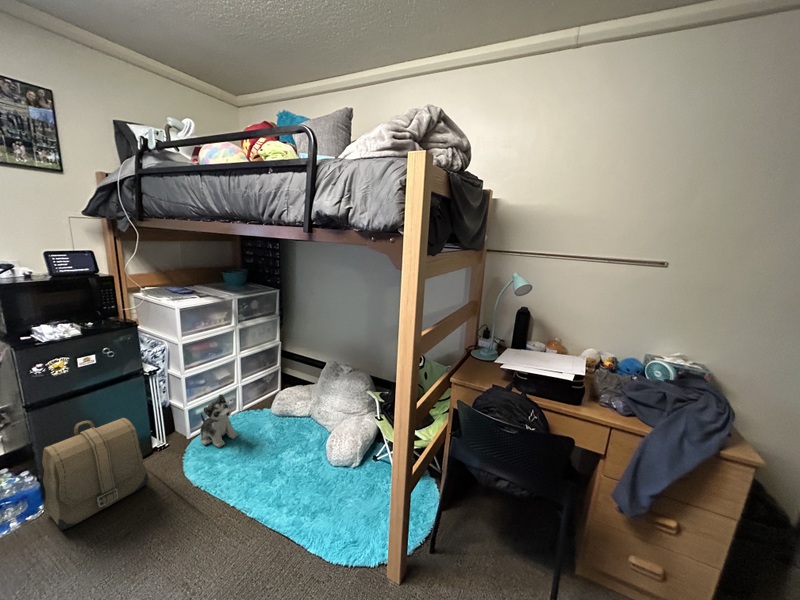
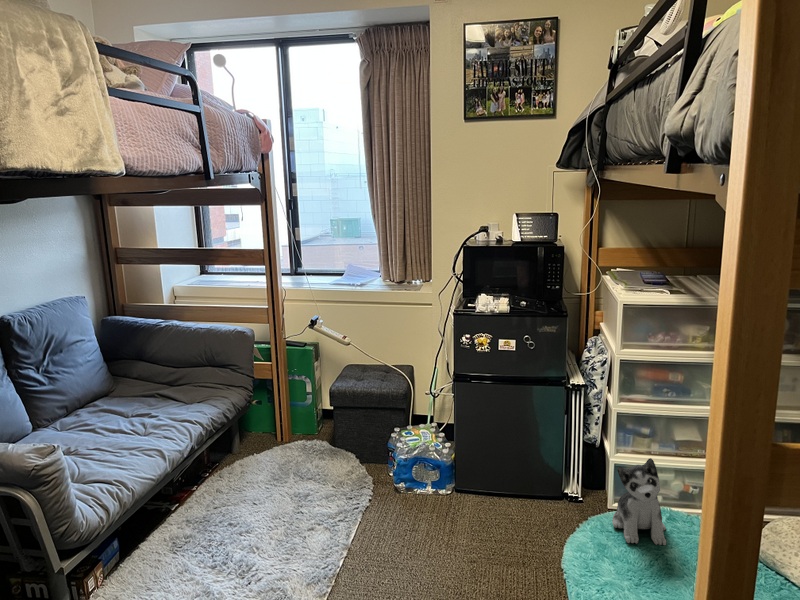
backpack: present [42,418,148,530] -> none [442,414,530,529]

